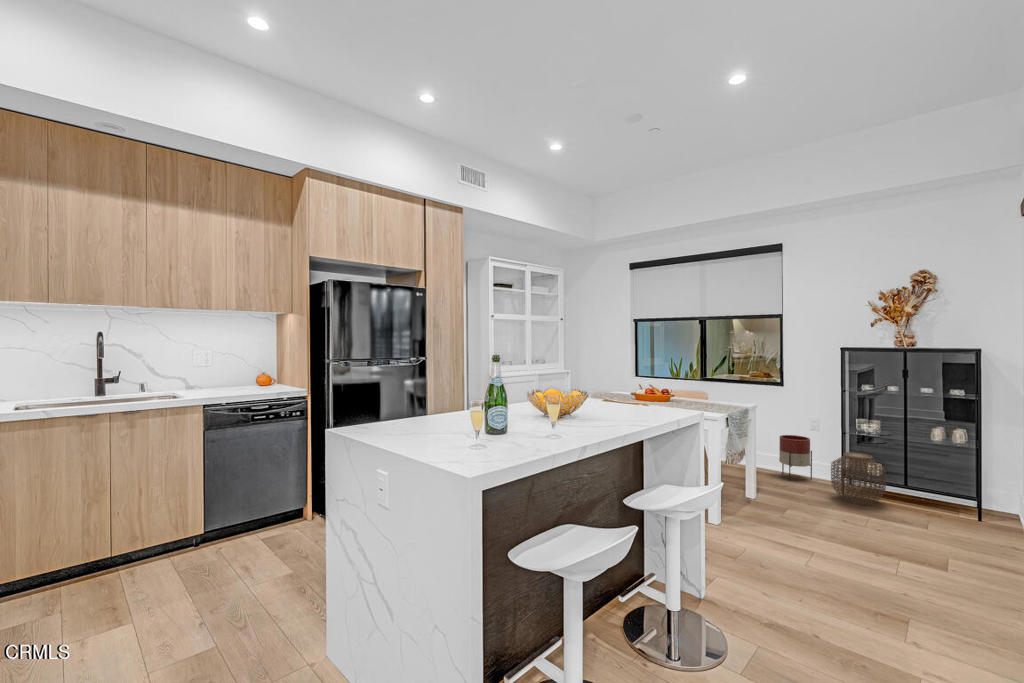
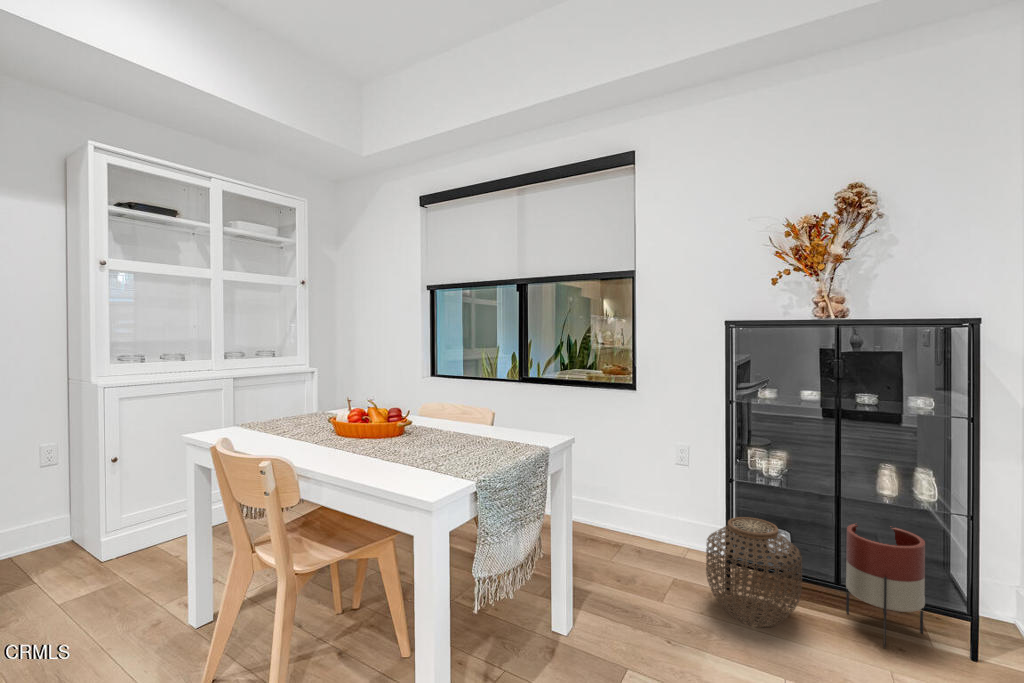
planter: present [779,435,812,481] -> present [846,523,925,648]

